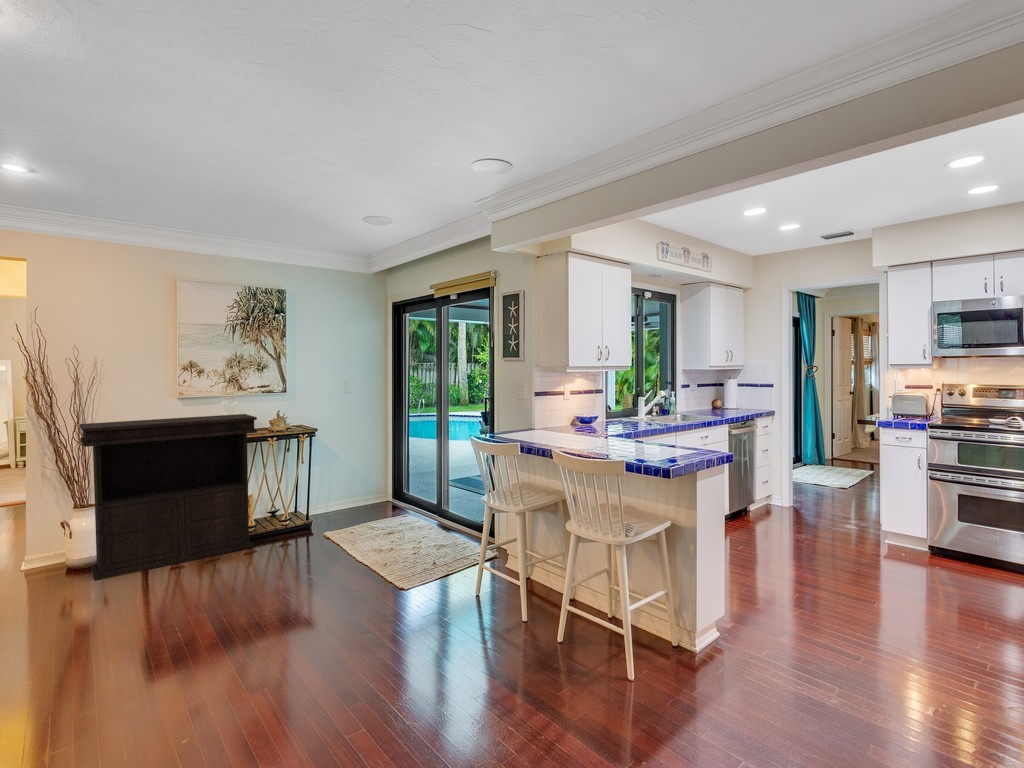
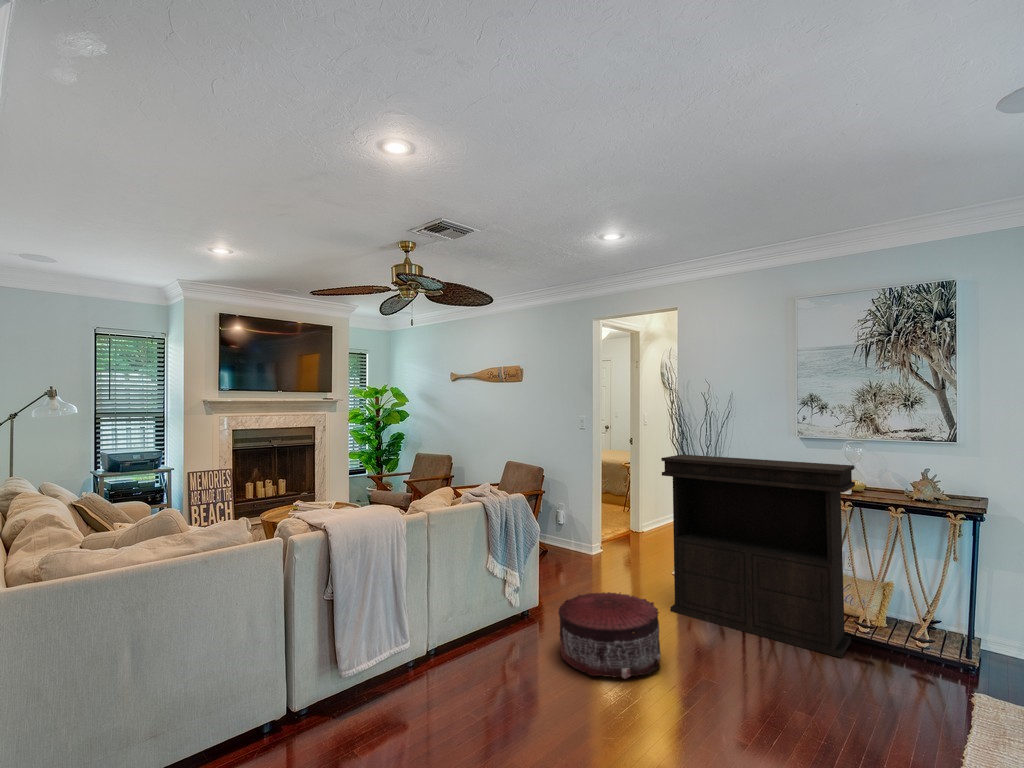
pouf: none [47,559,178,649] -> present [558,592,661,679]

